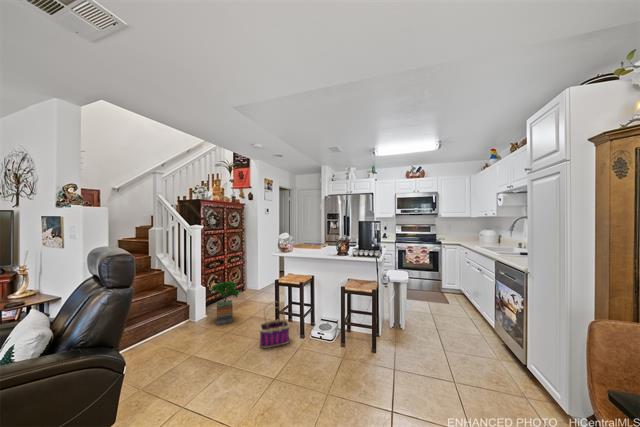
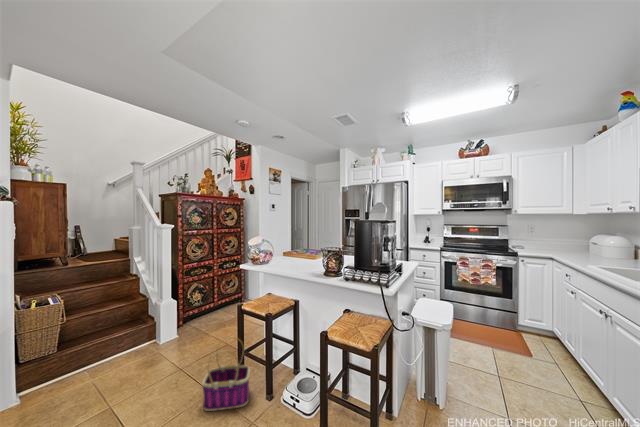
potted tree: present [212,281,239,325] -> none [175,295,211,354]

